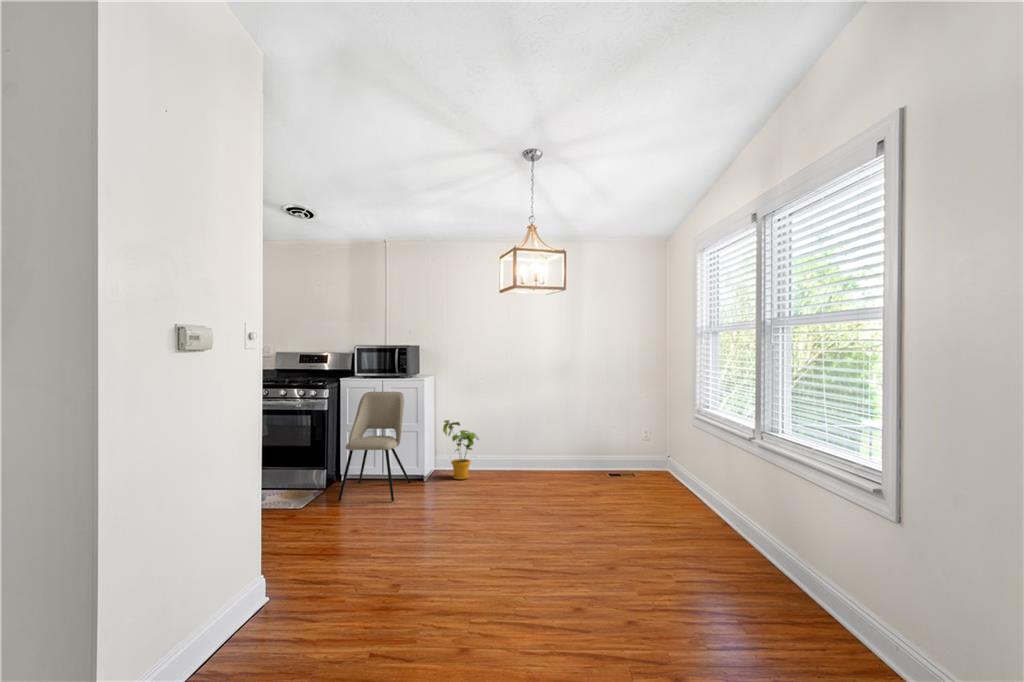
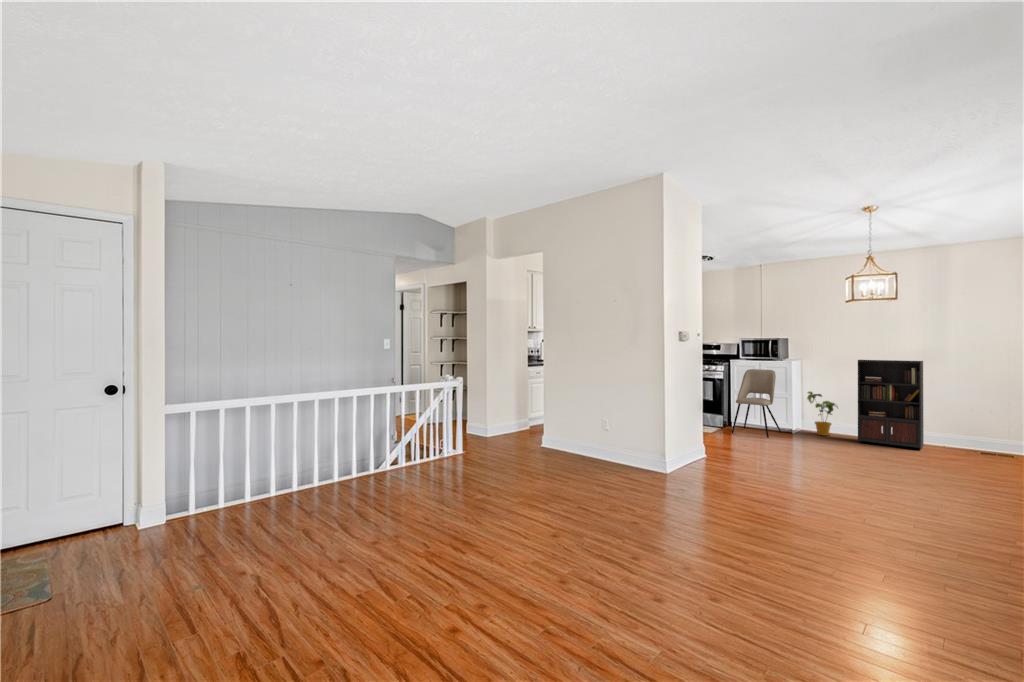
bookcase: none [503,374,582,486] -> present [858,360,945,449]

